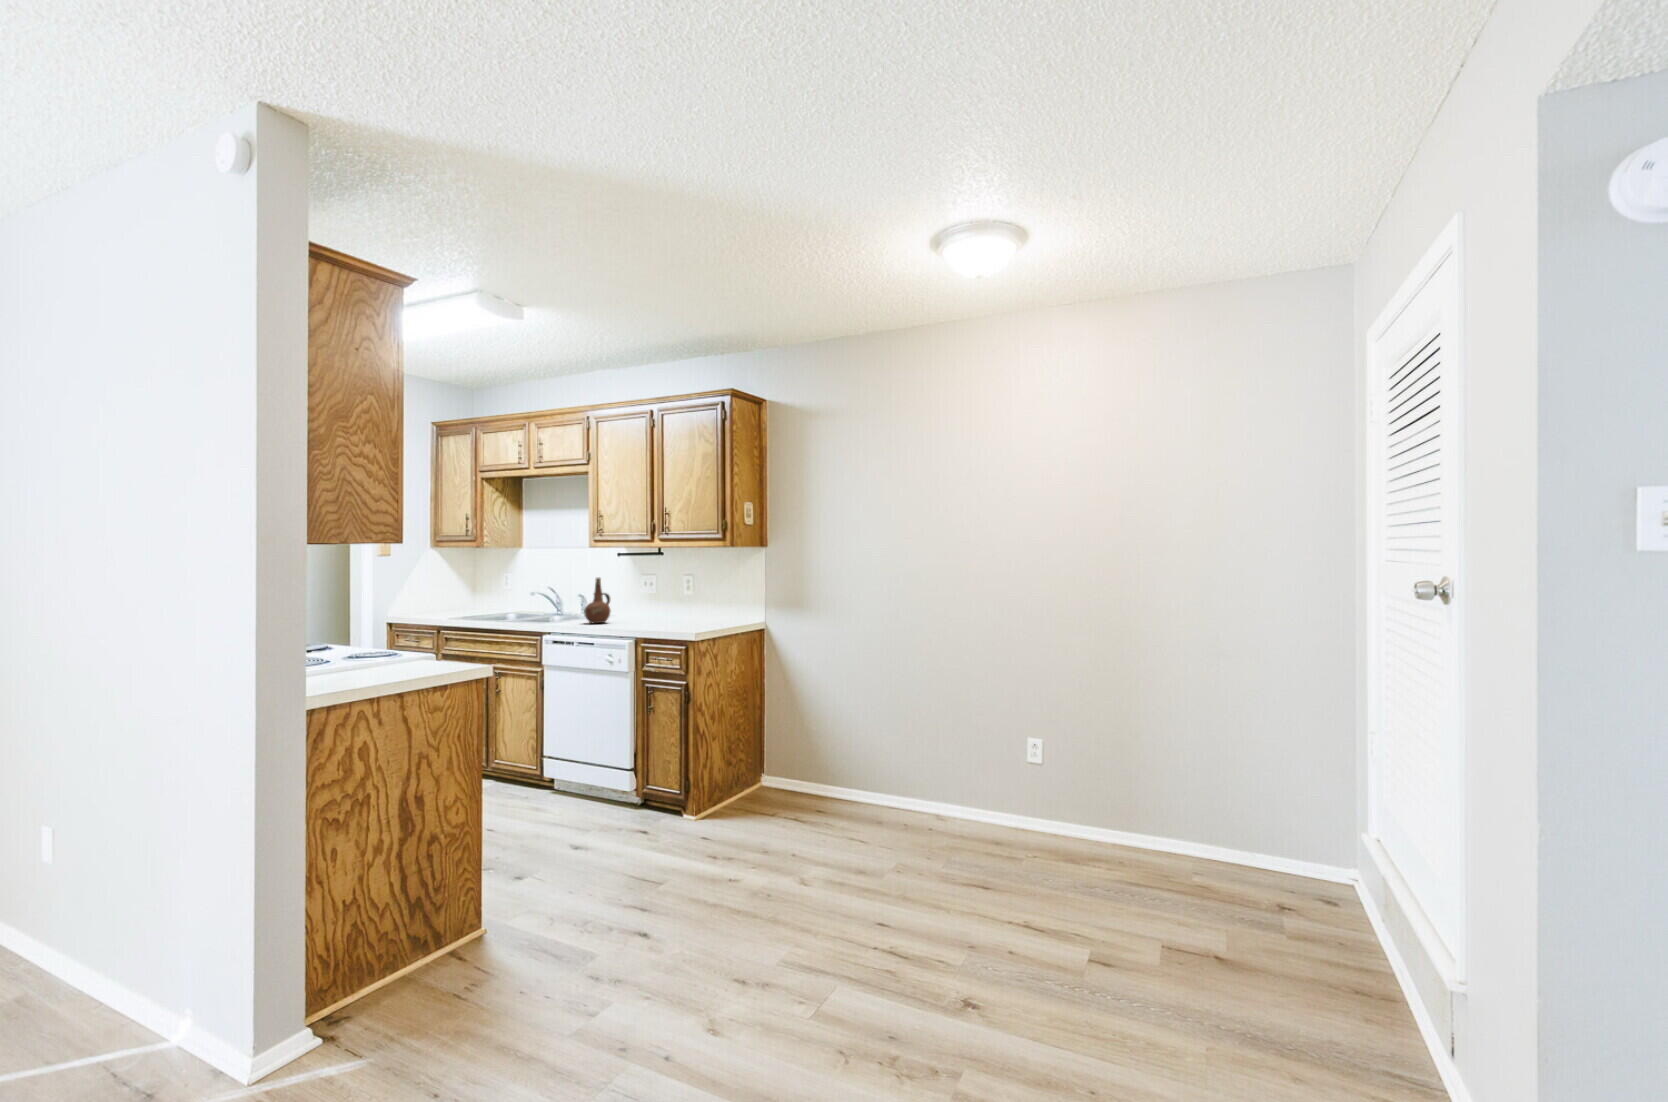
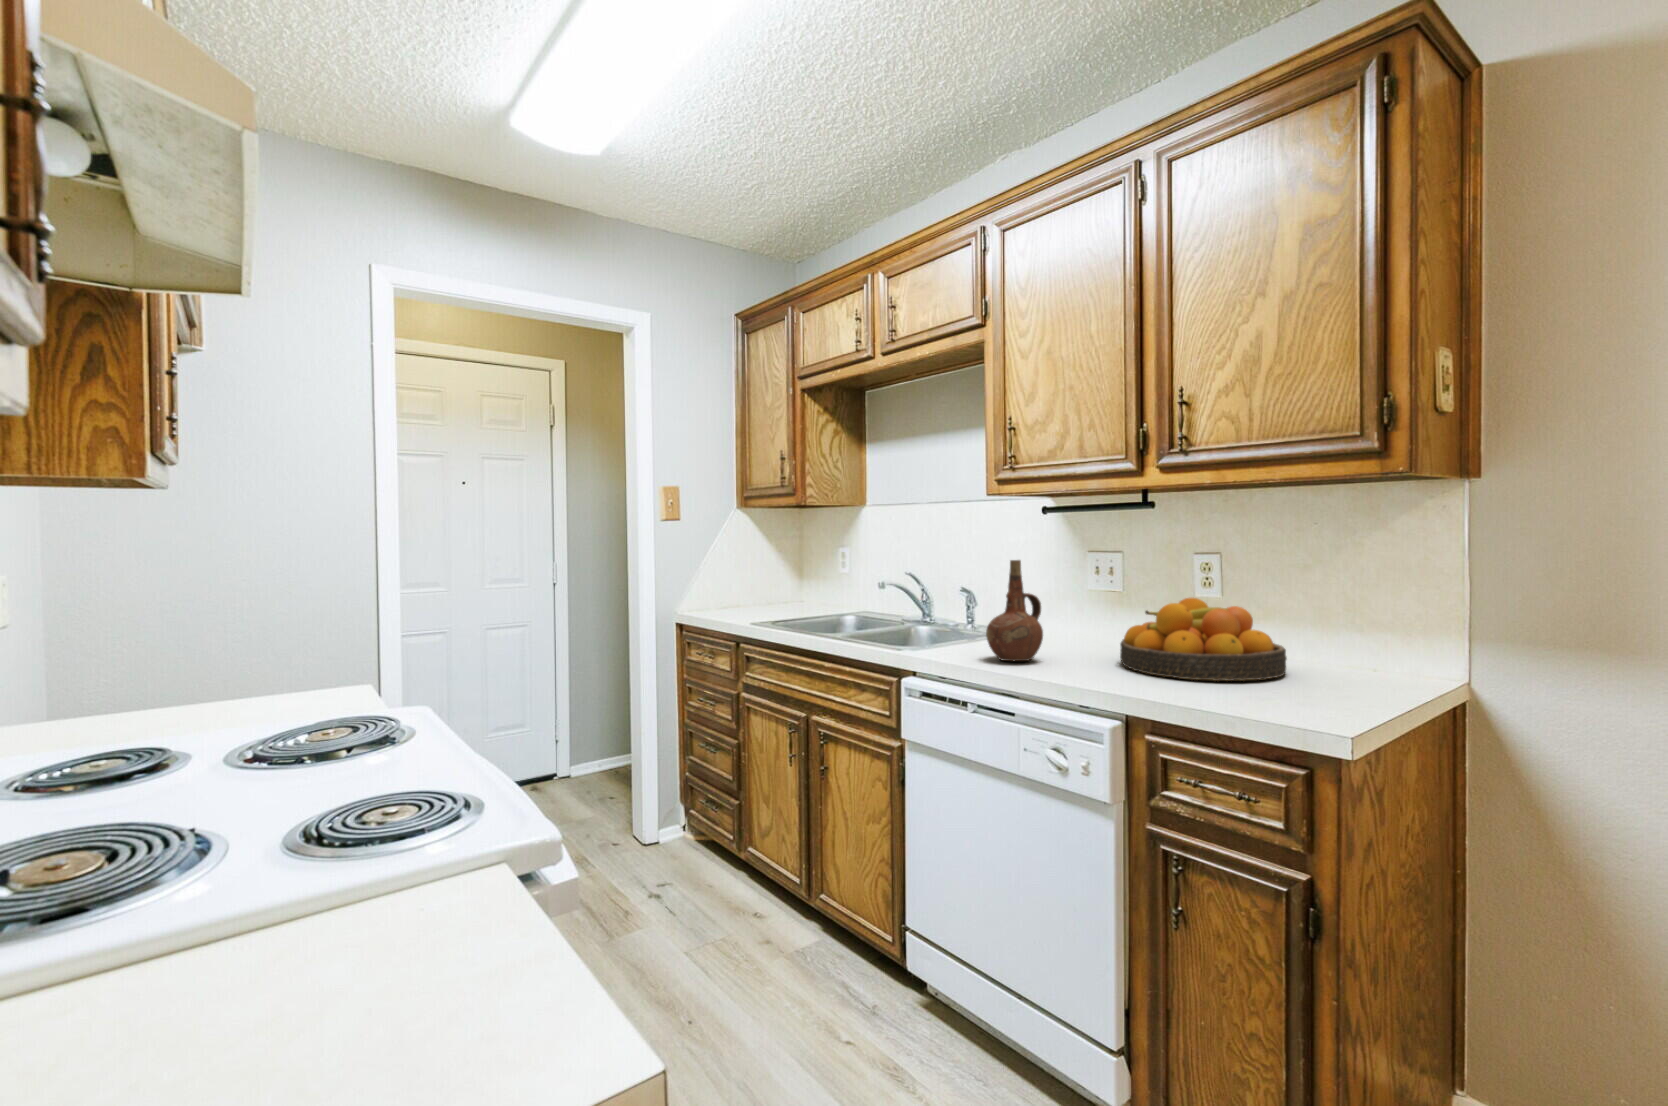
fruit bowl: none [644,593,707,625] -> present [1120,598,1287,681]

